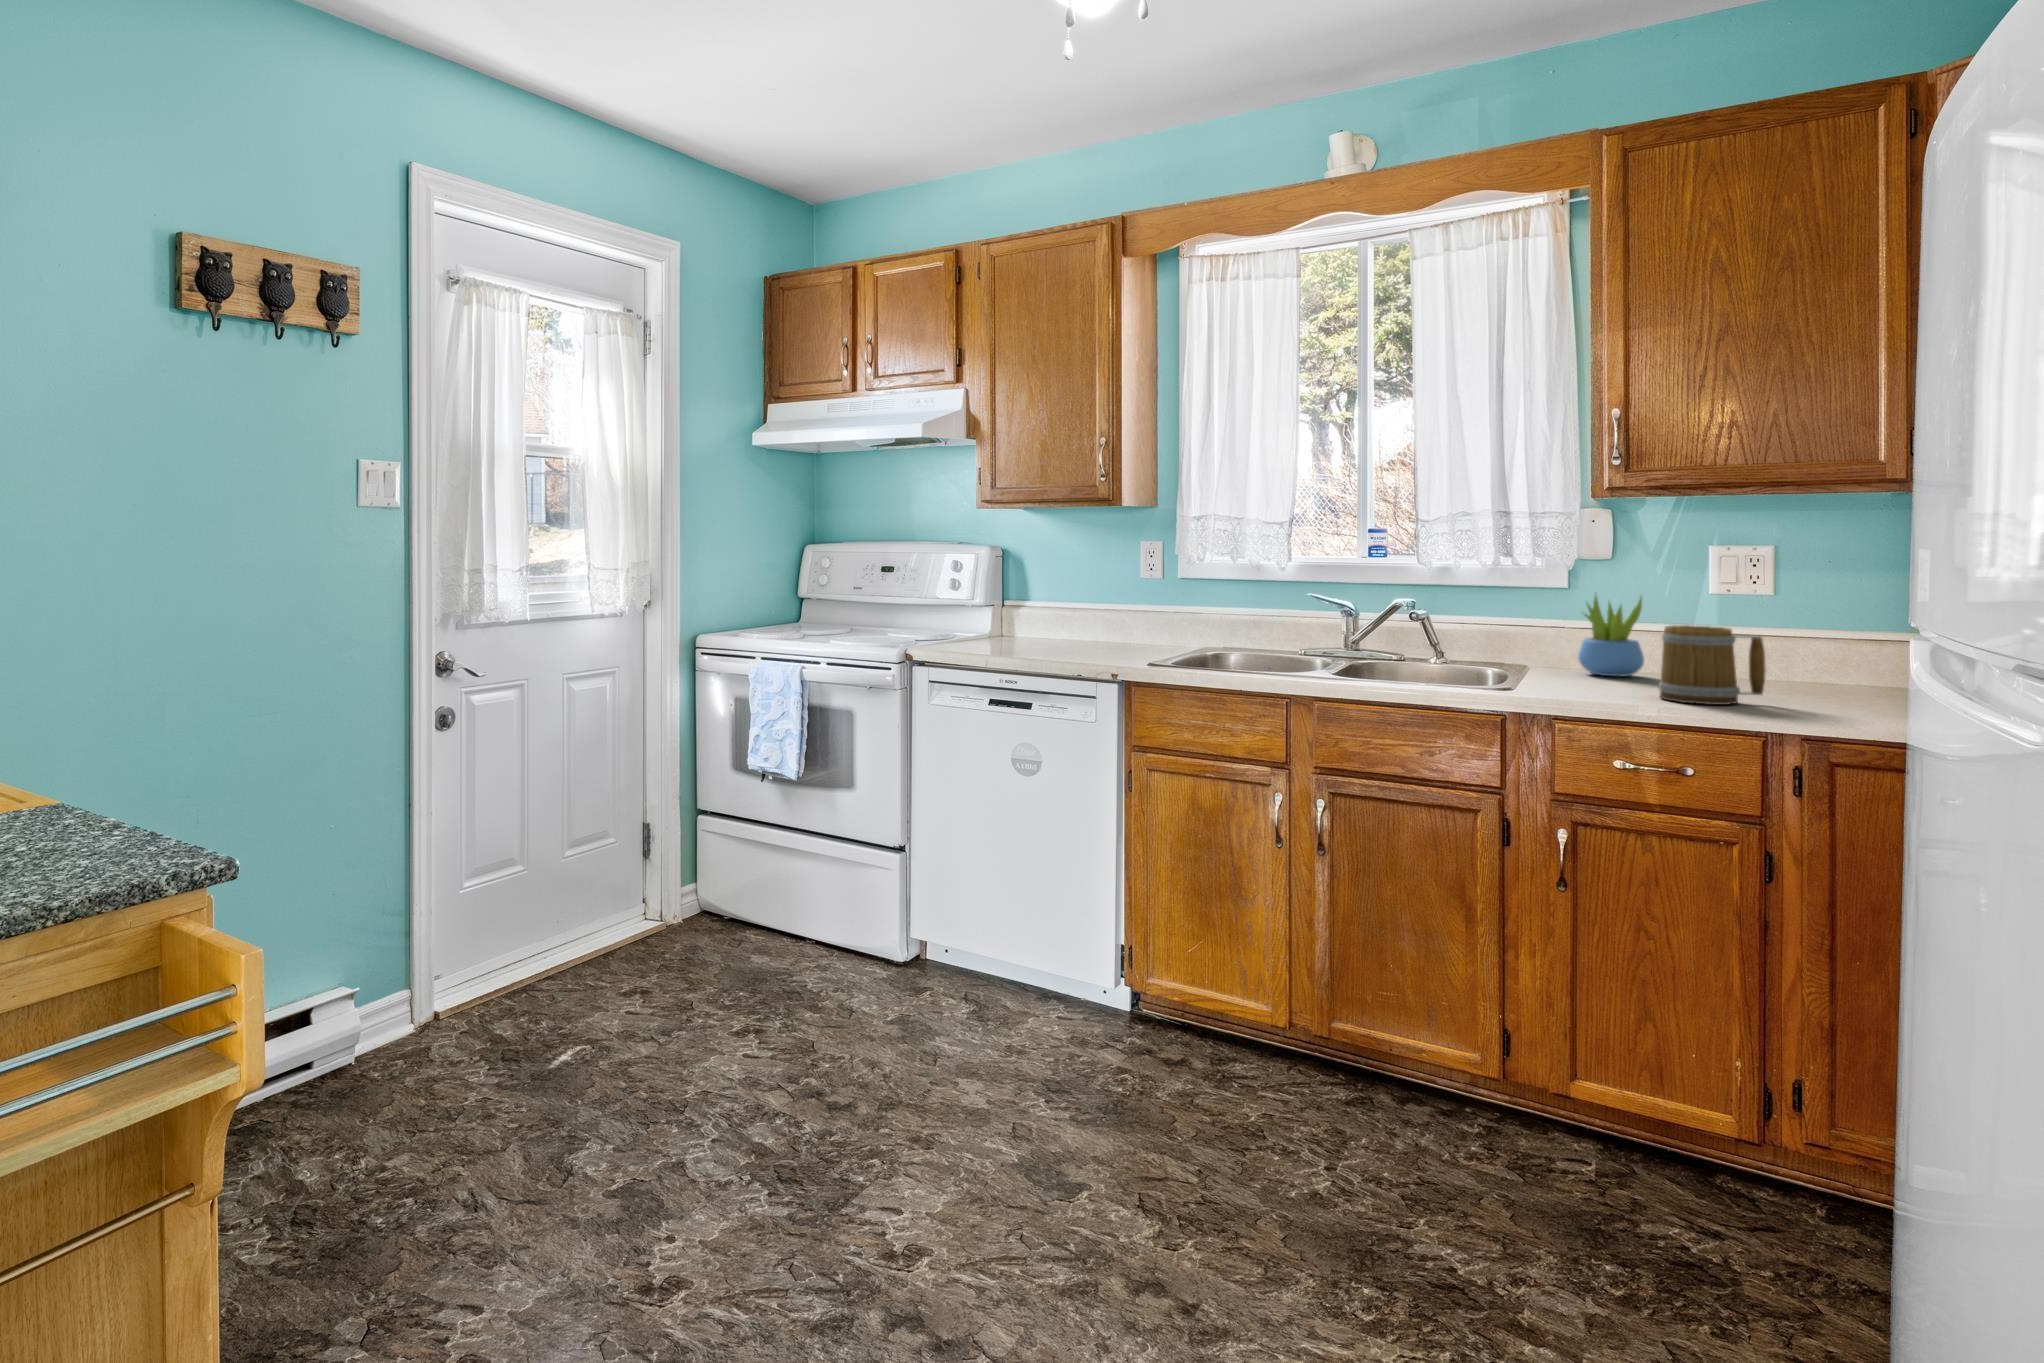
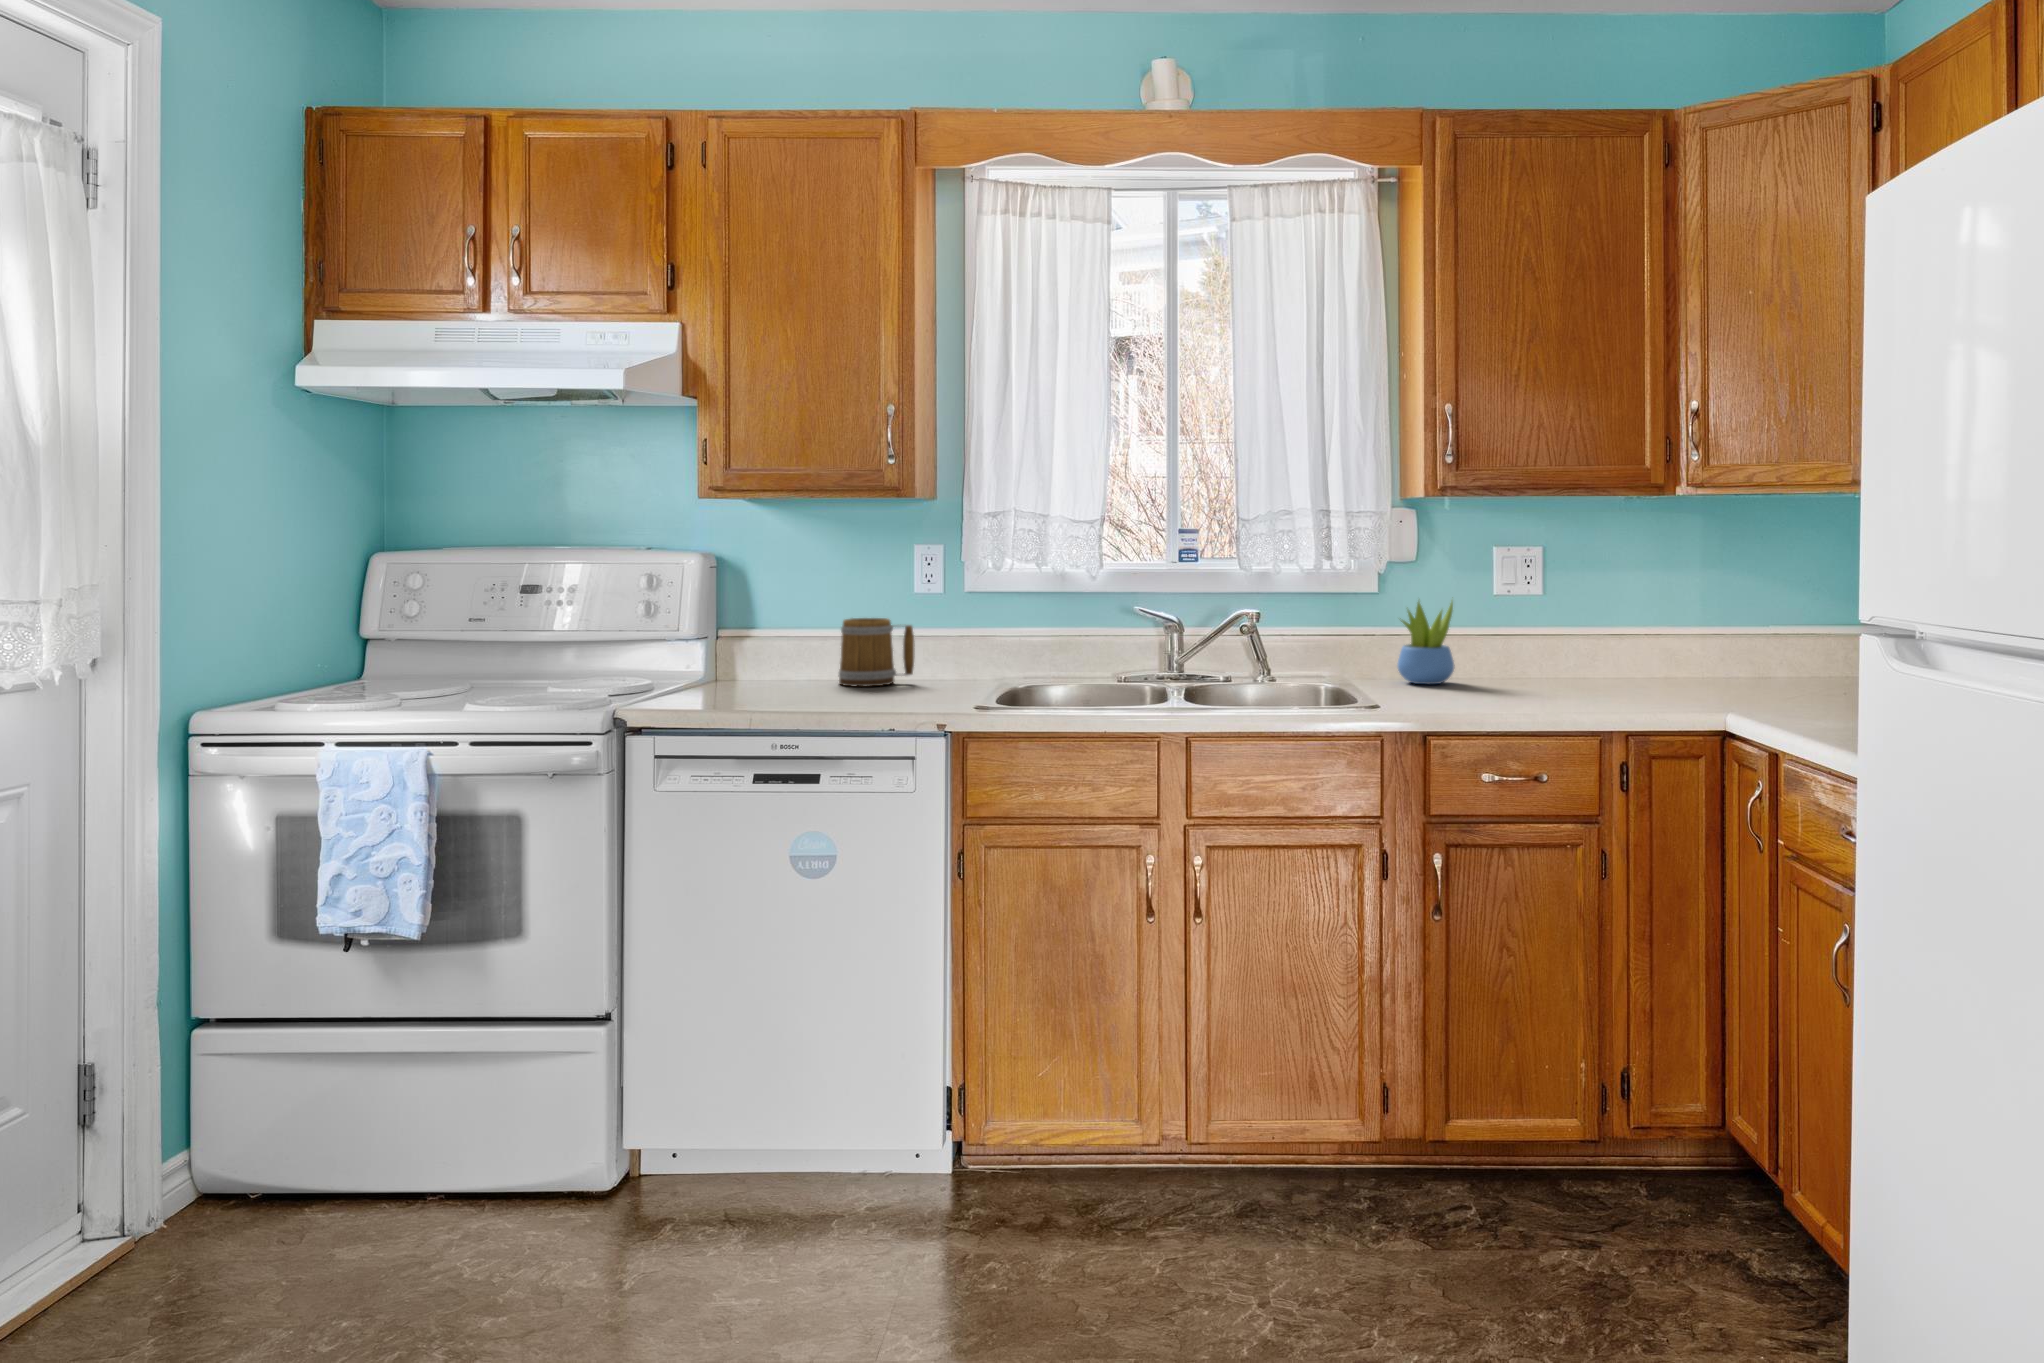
mug: present [1659,625,1766,705] -> present [838,618,915,687]

